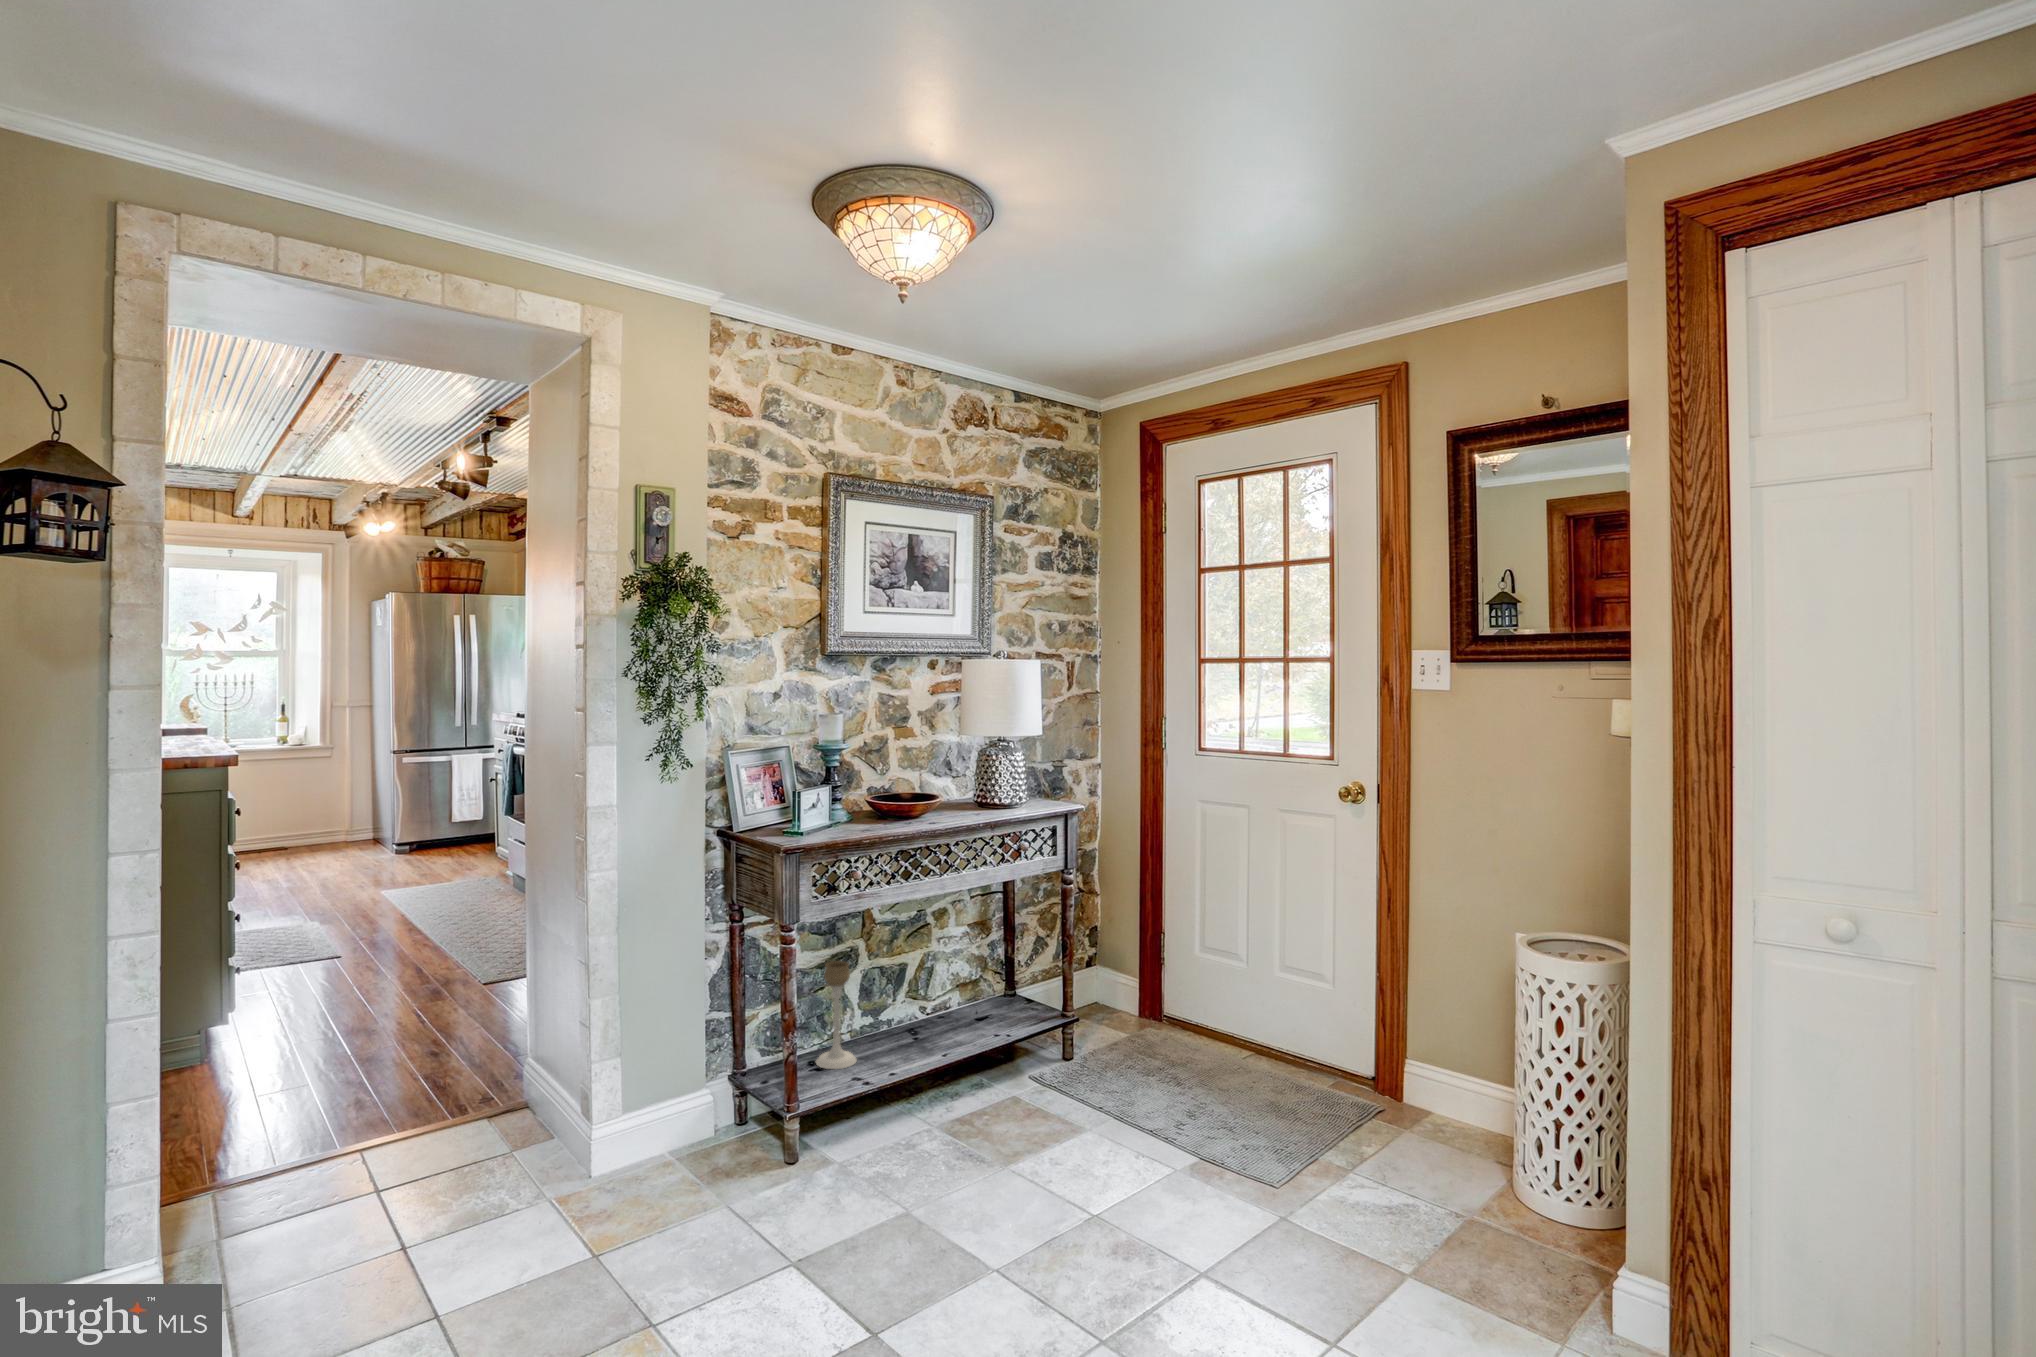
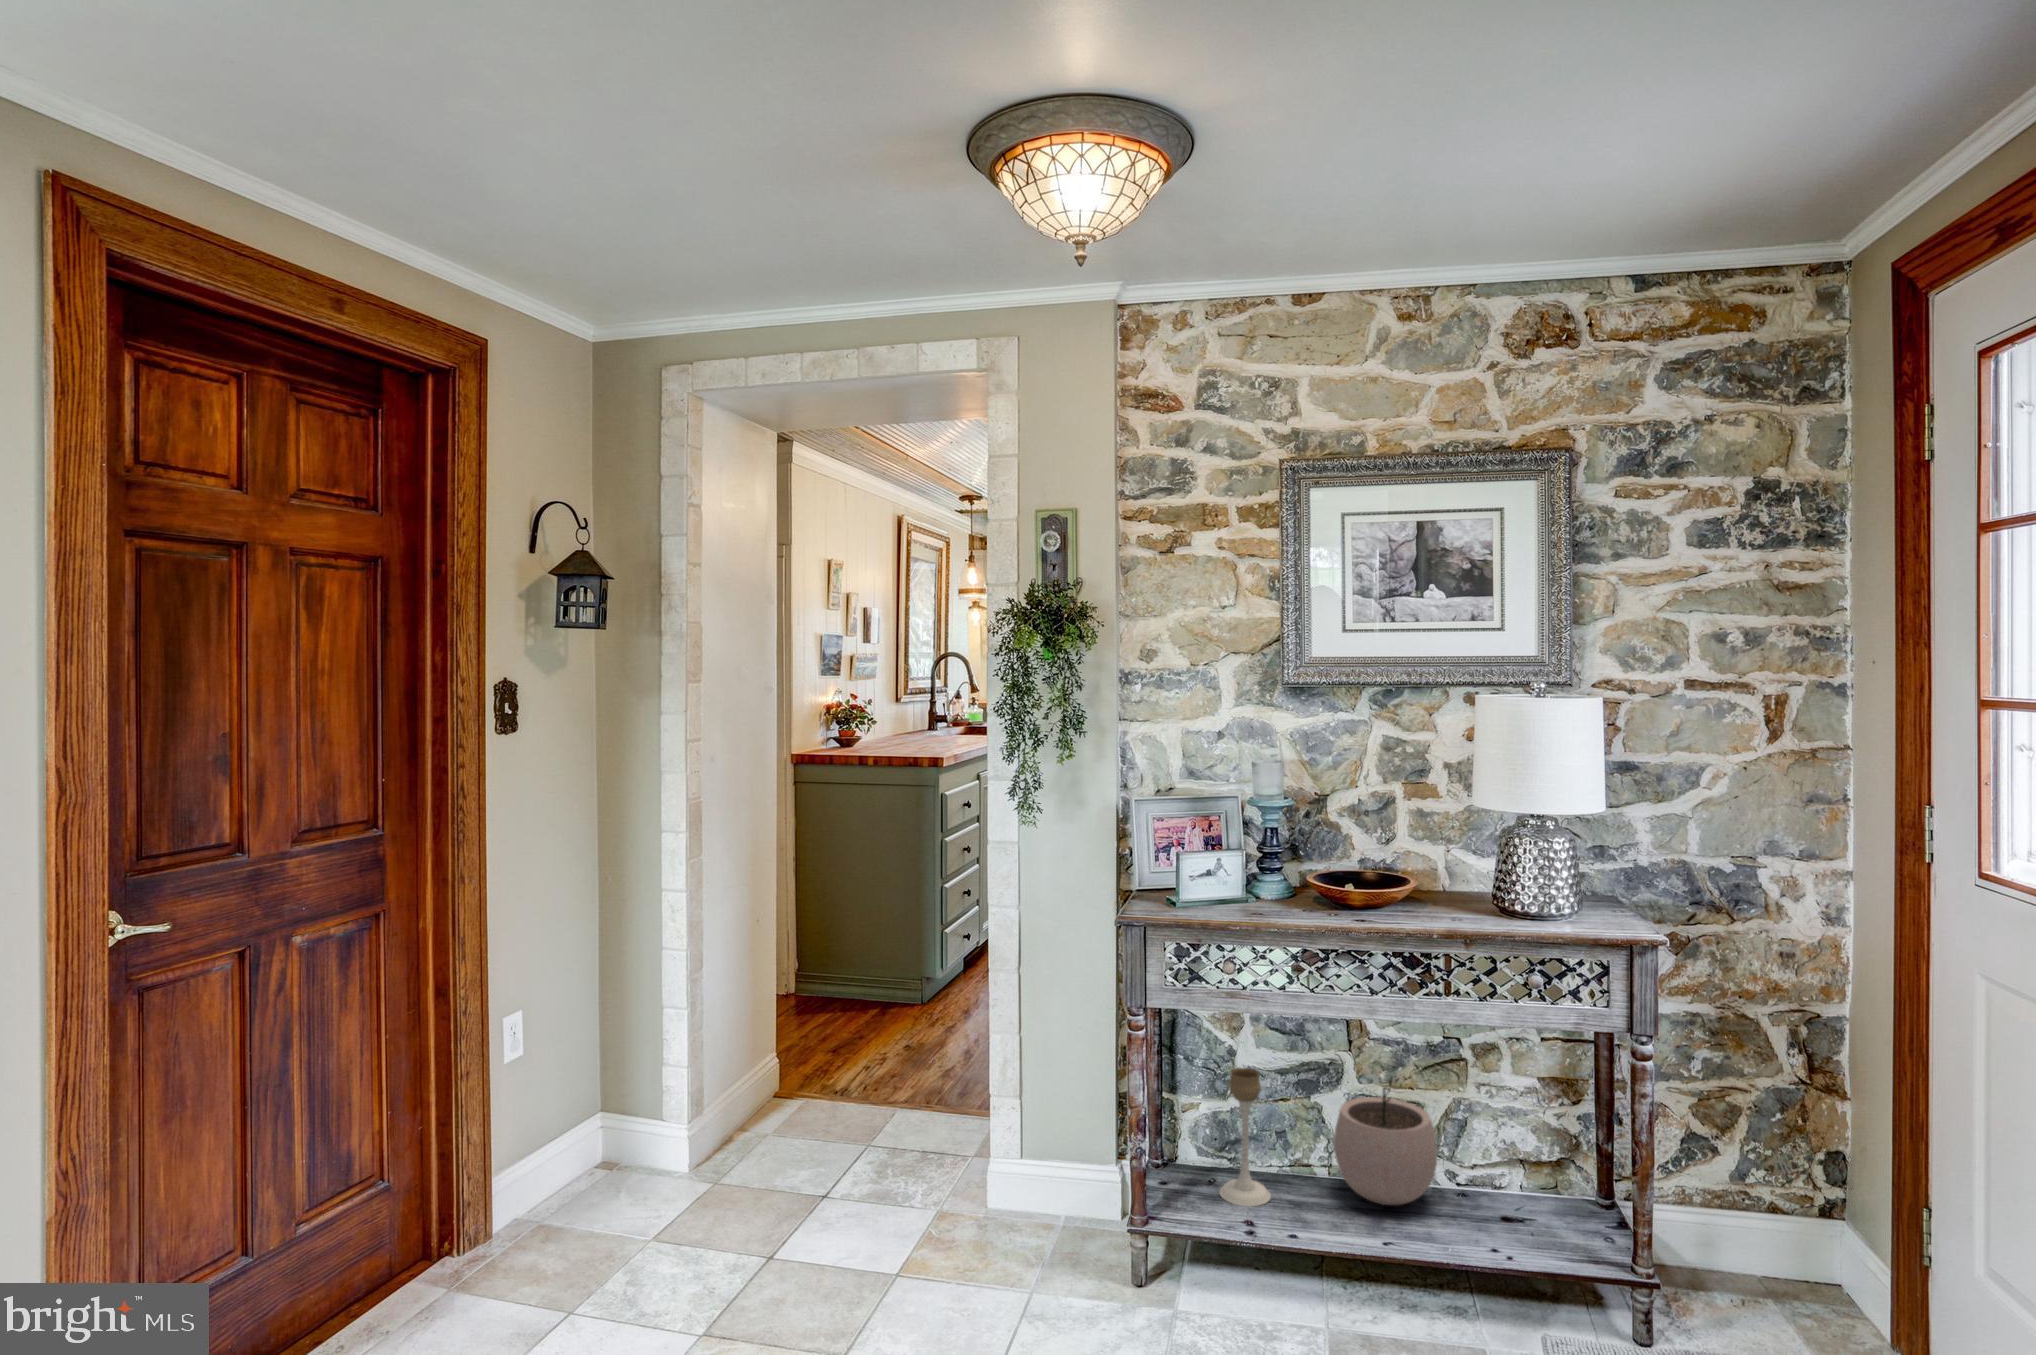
plant pot: none [876,942,948,1036] -> present [1334,1078,1437,1205]

